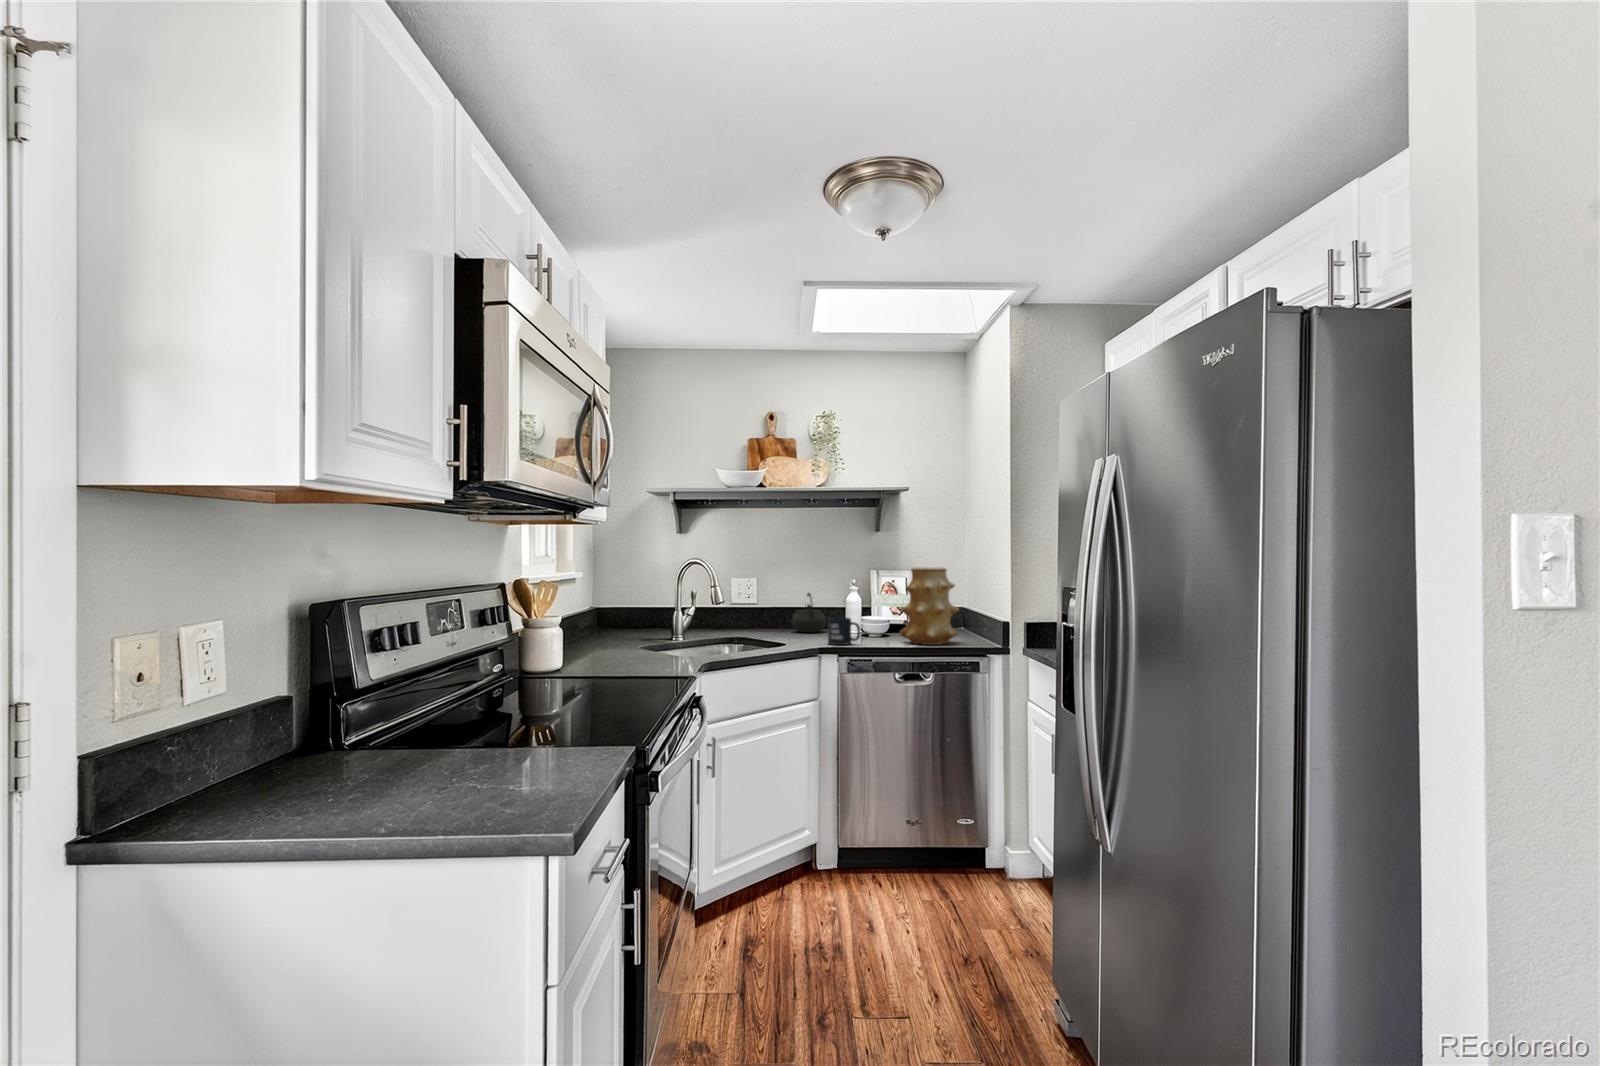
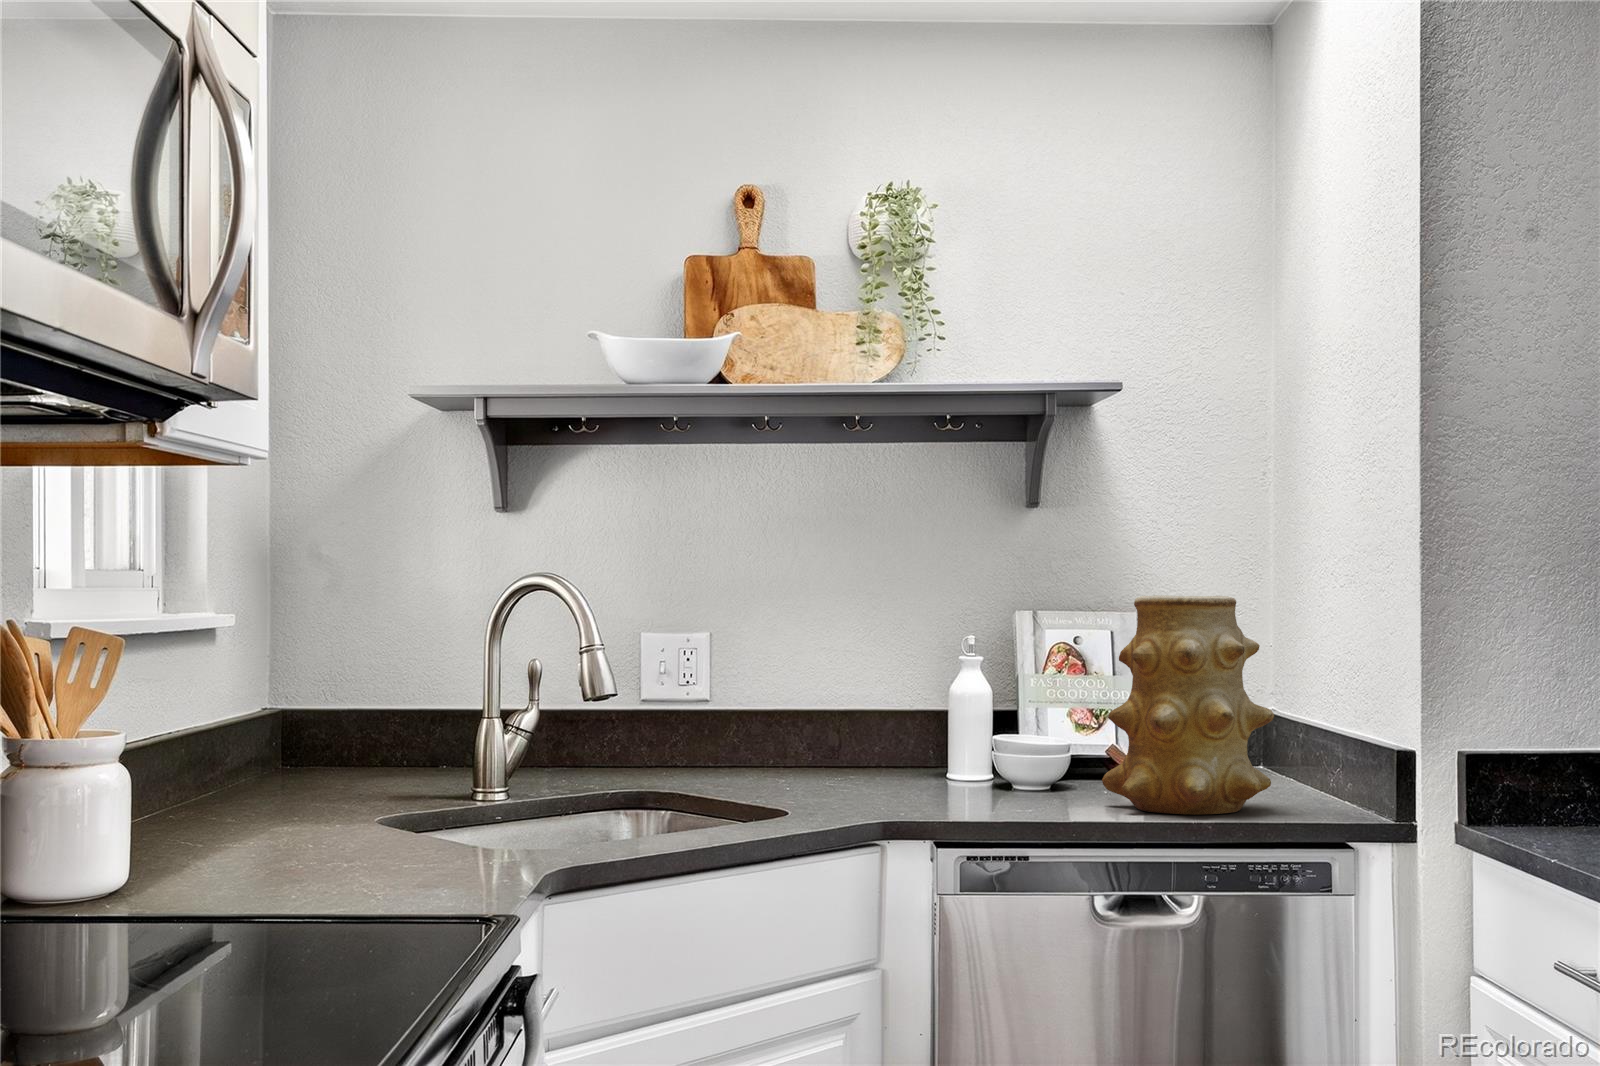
kettle: present [792,593,826,633] -> none [802,669,895,778]
mug: present [828,617,860,645] -> none [902,736,994,814]

